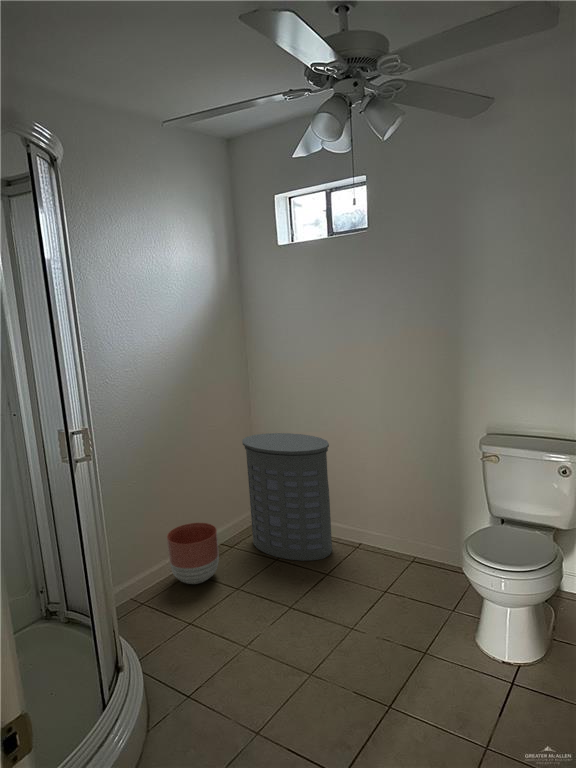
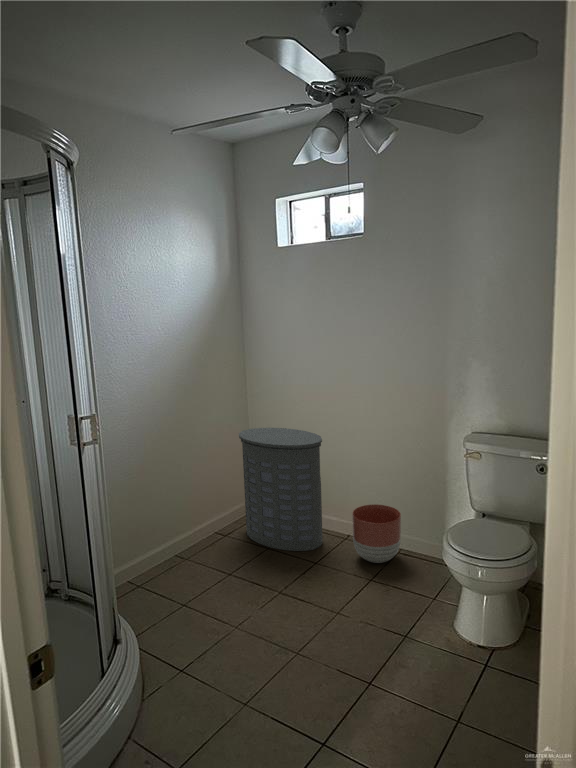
planter: present [167,523,219,584] -> present [352,504,401,563]

